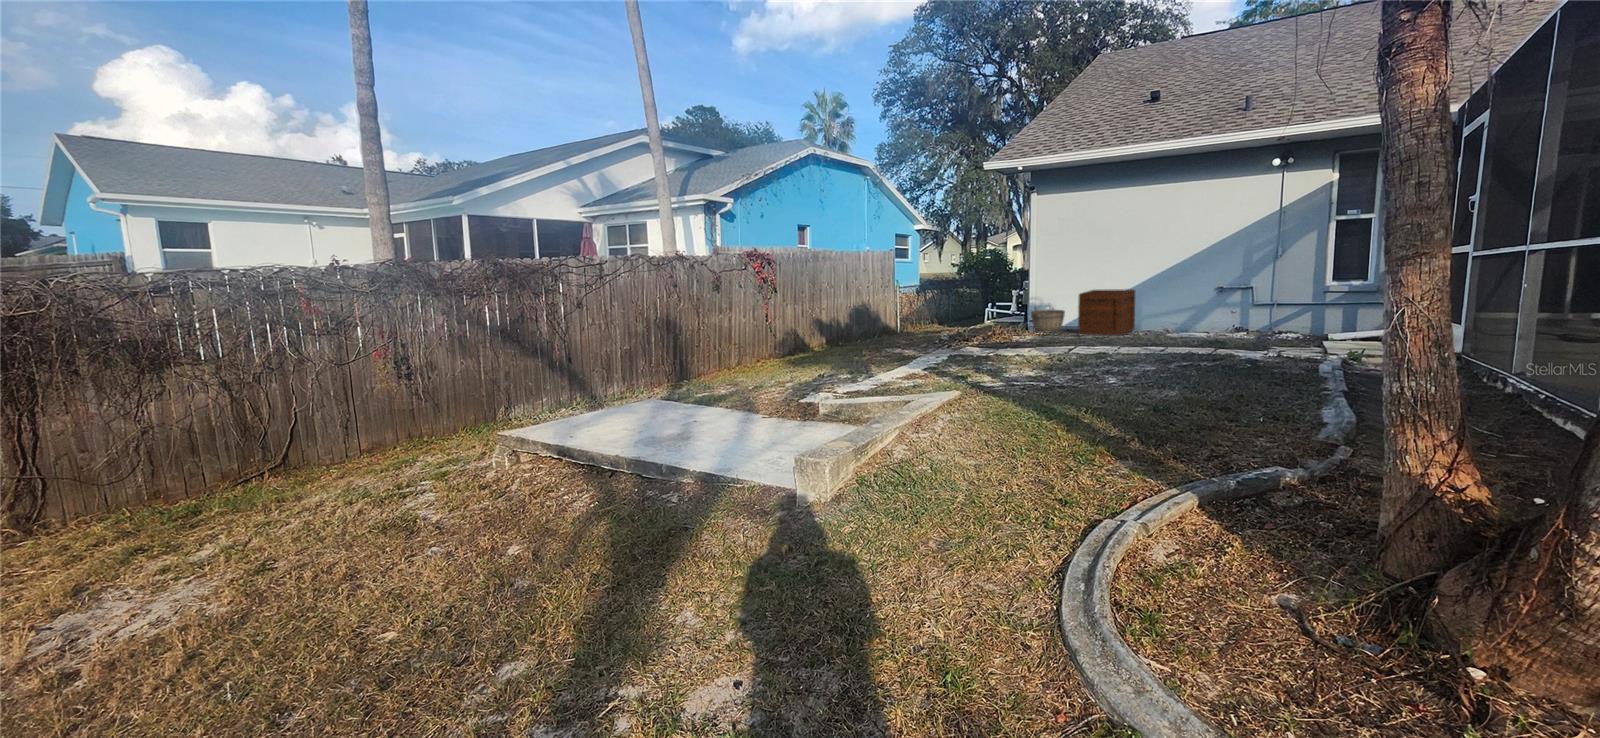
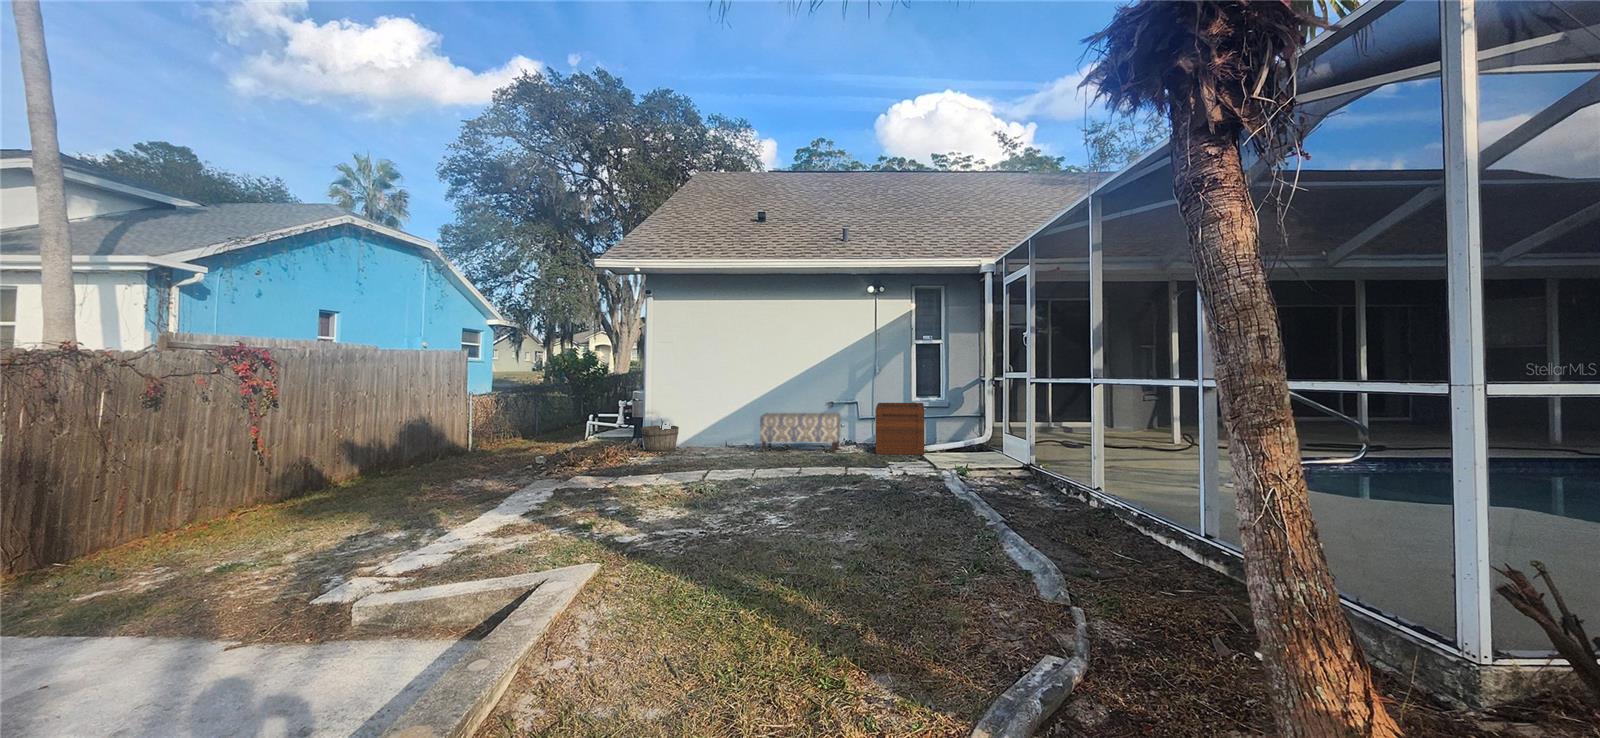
wooden crate: present [1078,289,1135,335] -> present [876,403,924,455]
bench: none [1142,298,1232,338] -> present [760,412,841,453]

